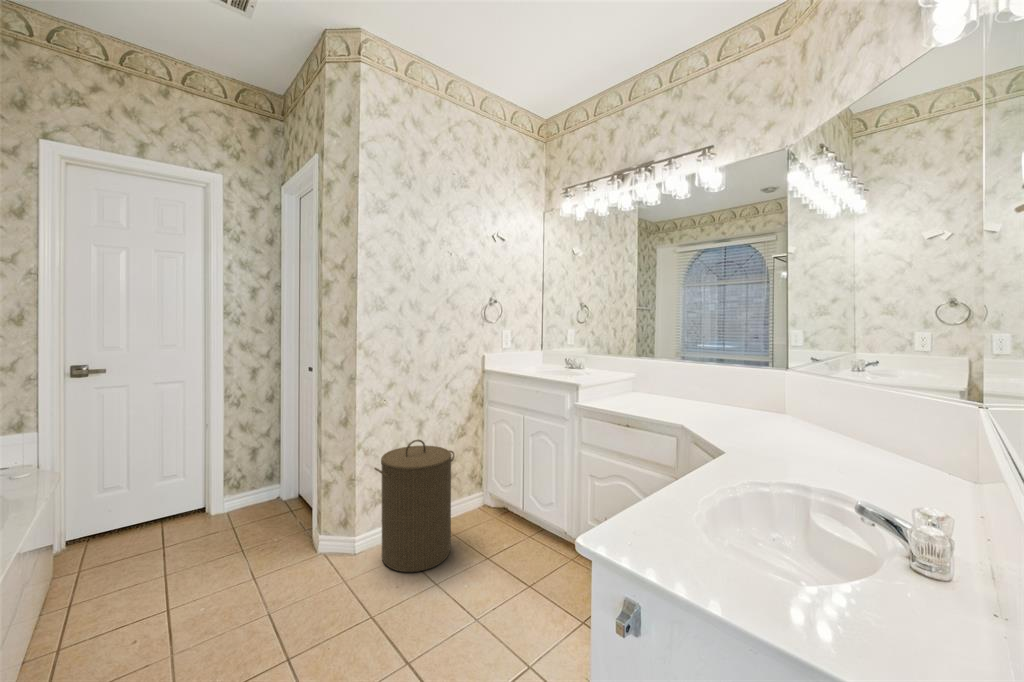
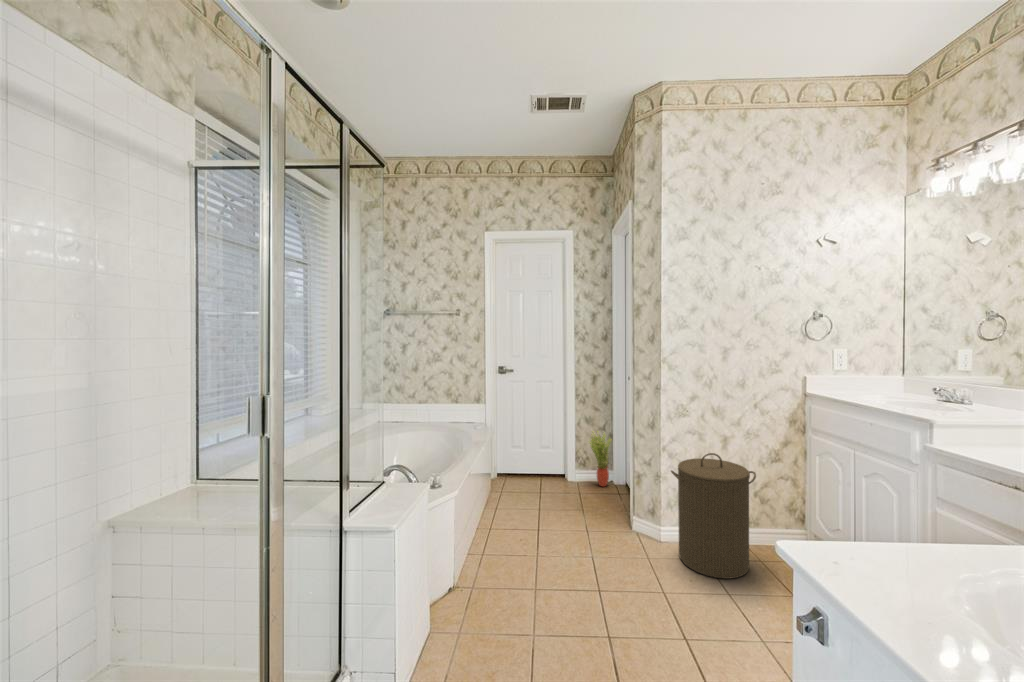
potted plant: none [246,438,282,508] -> present [590,431,612,487]

